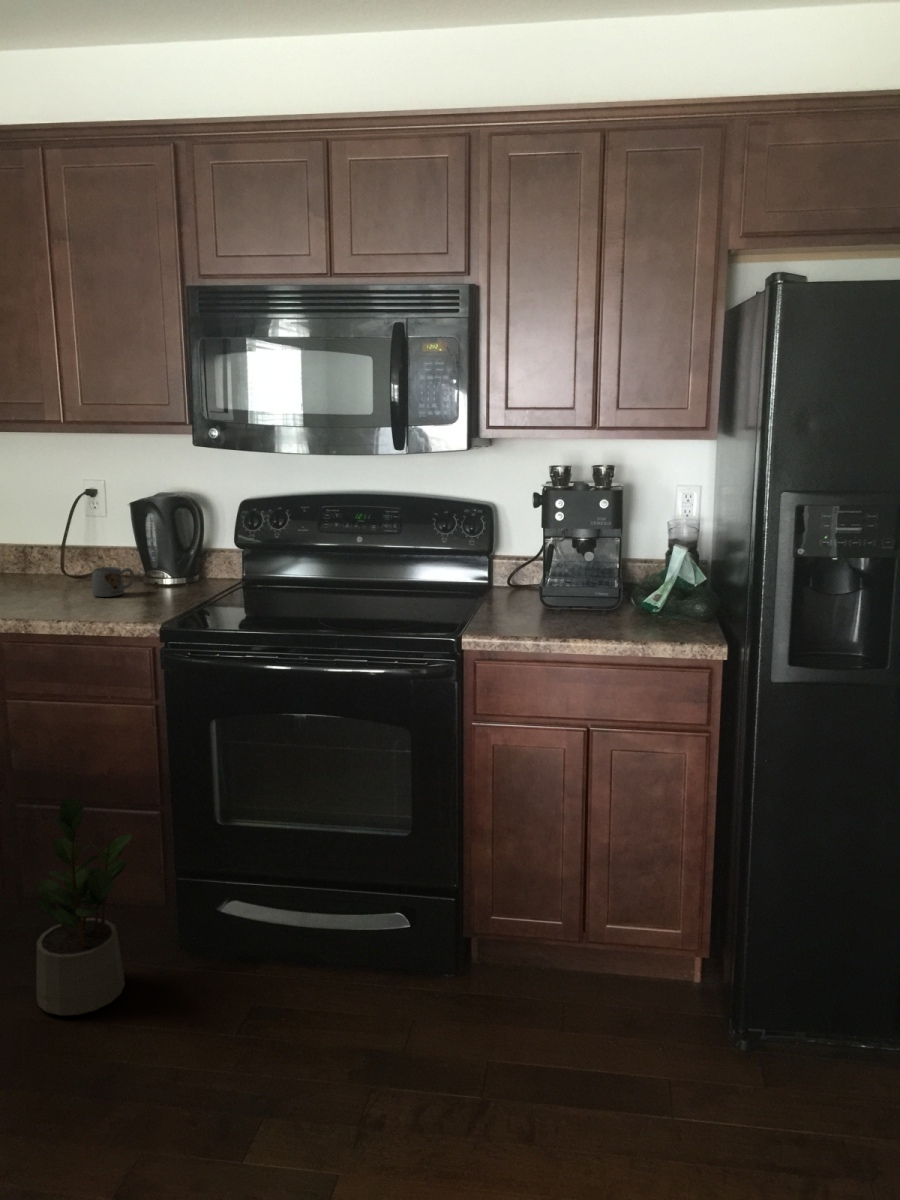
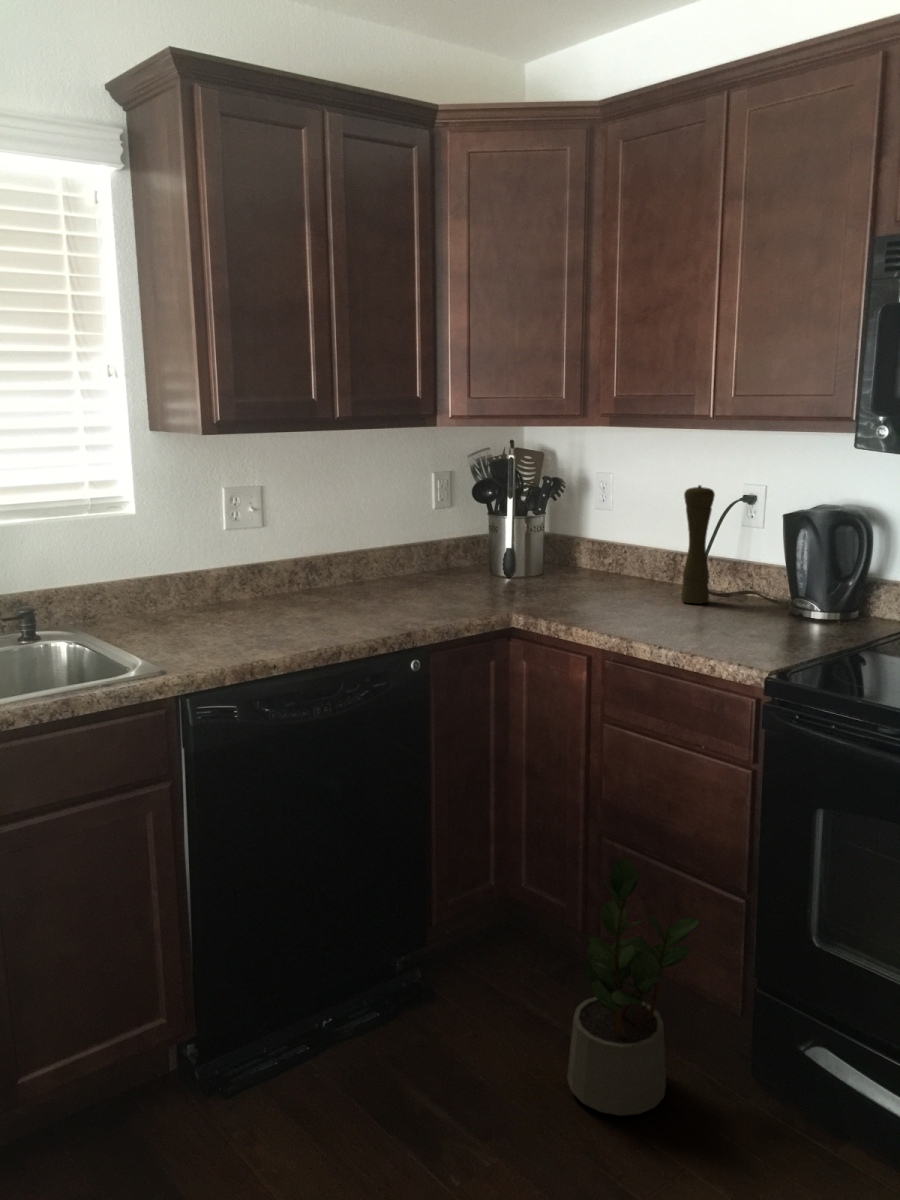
pepper mill: none [37,483,70,586] -> present [681,485,715,604]
mug: present [92,567,134,597] -> none [720,588,773,625]

